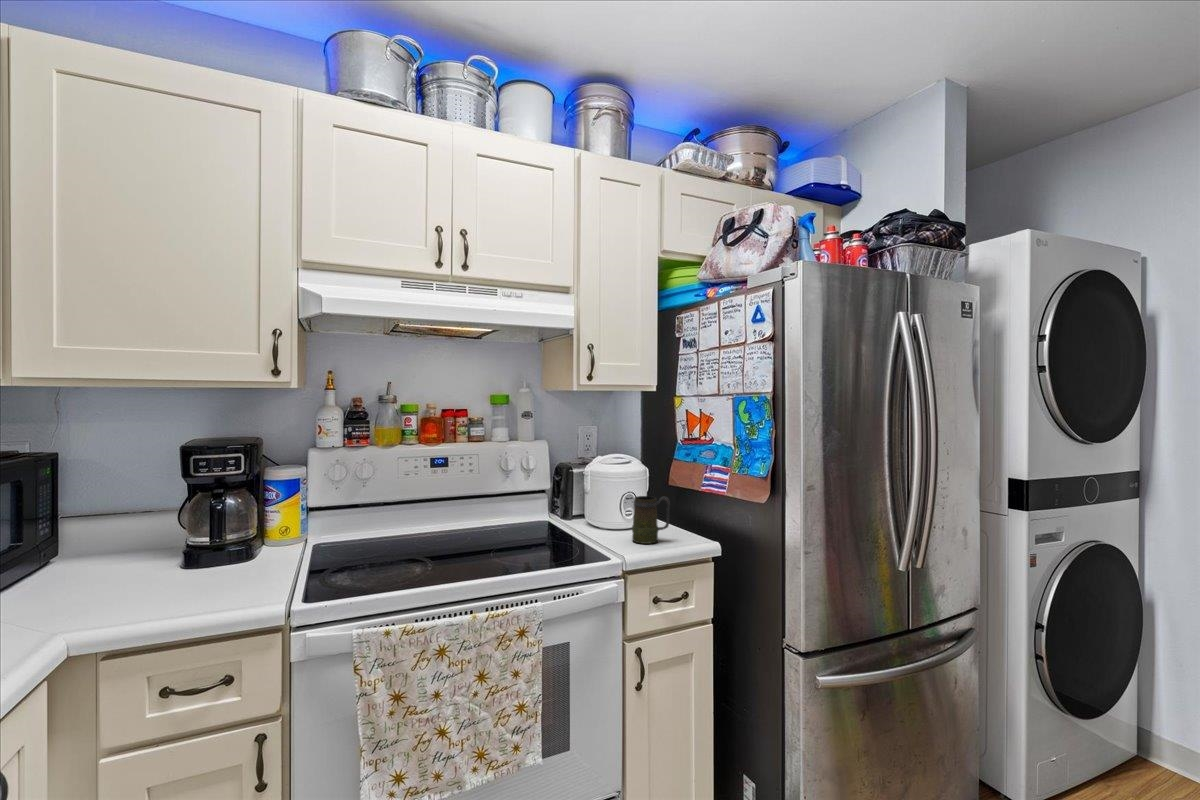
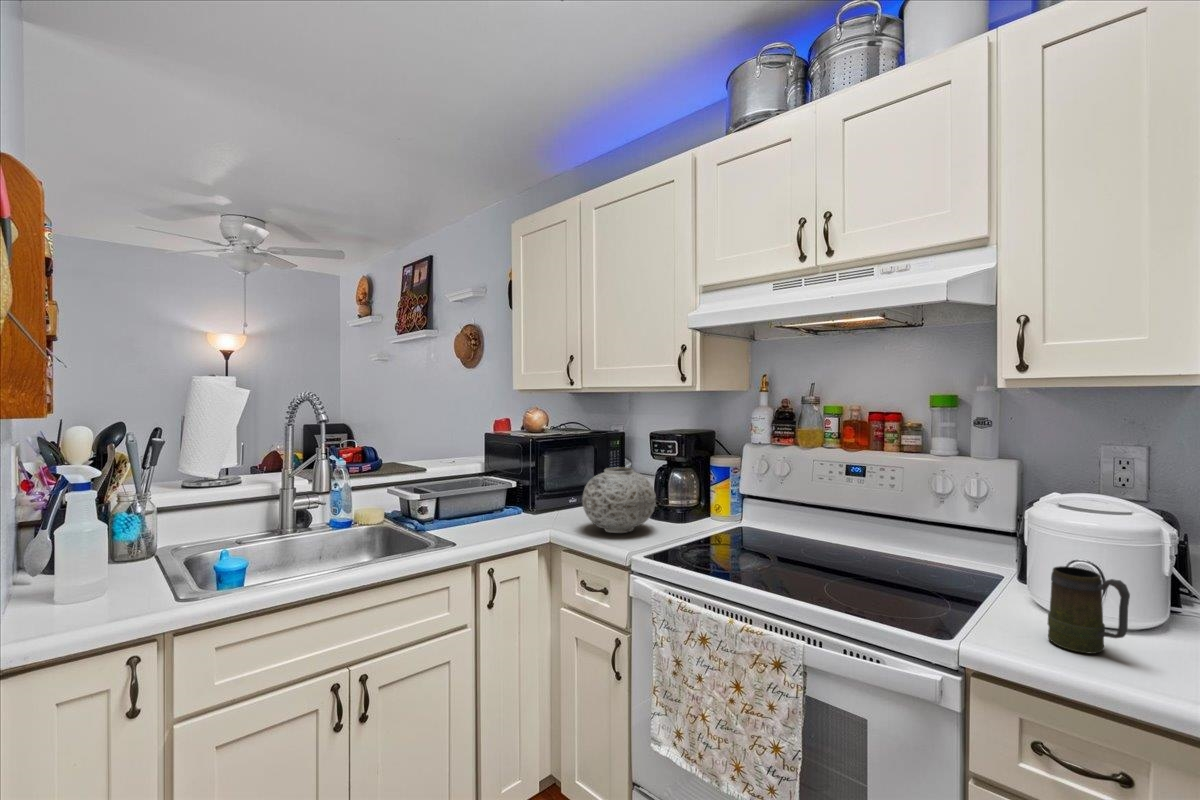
vase: none [126,496,257,596] -> present [582,467,656,533]

